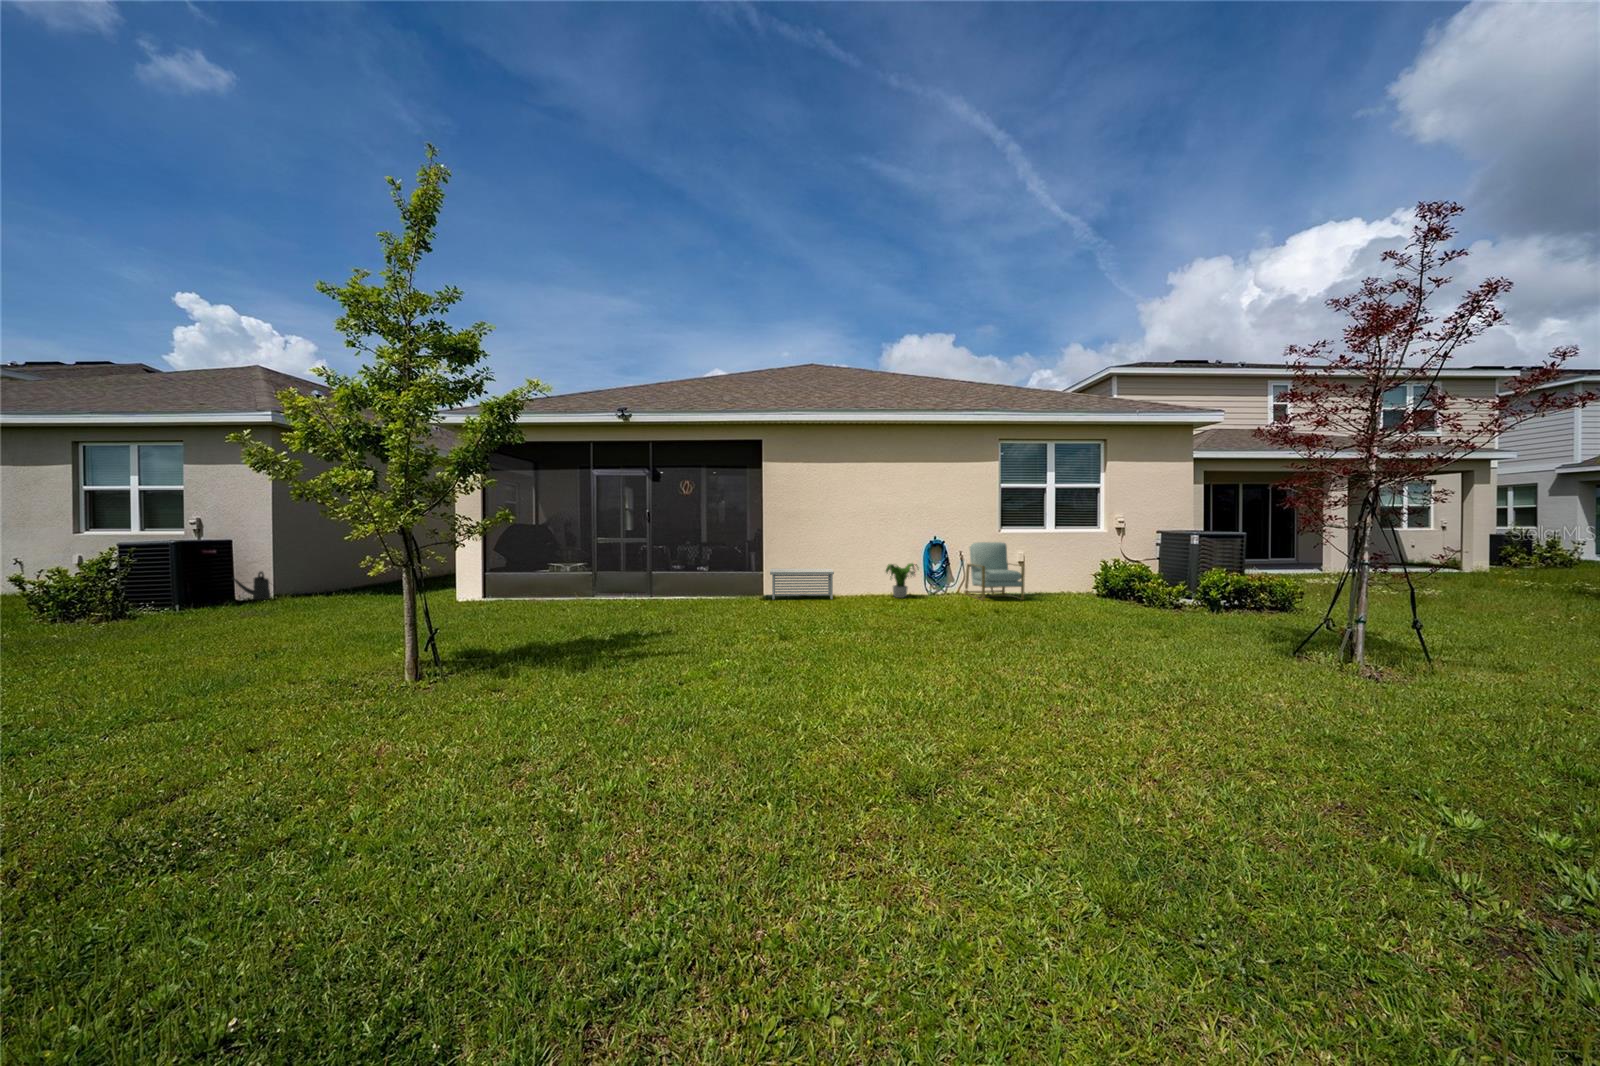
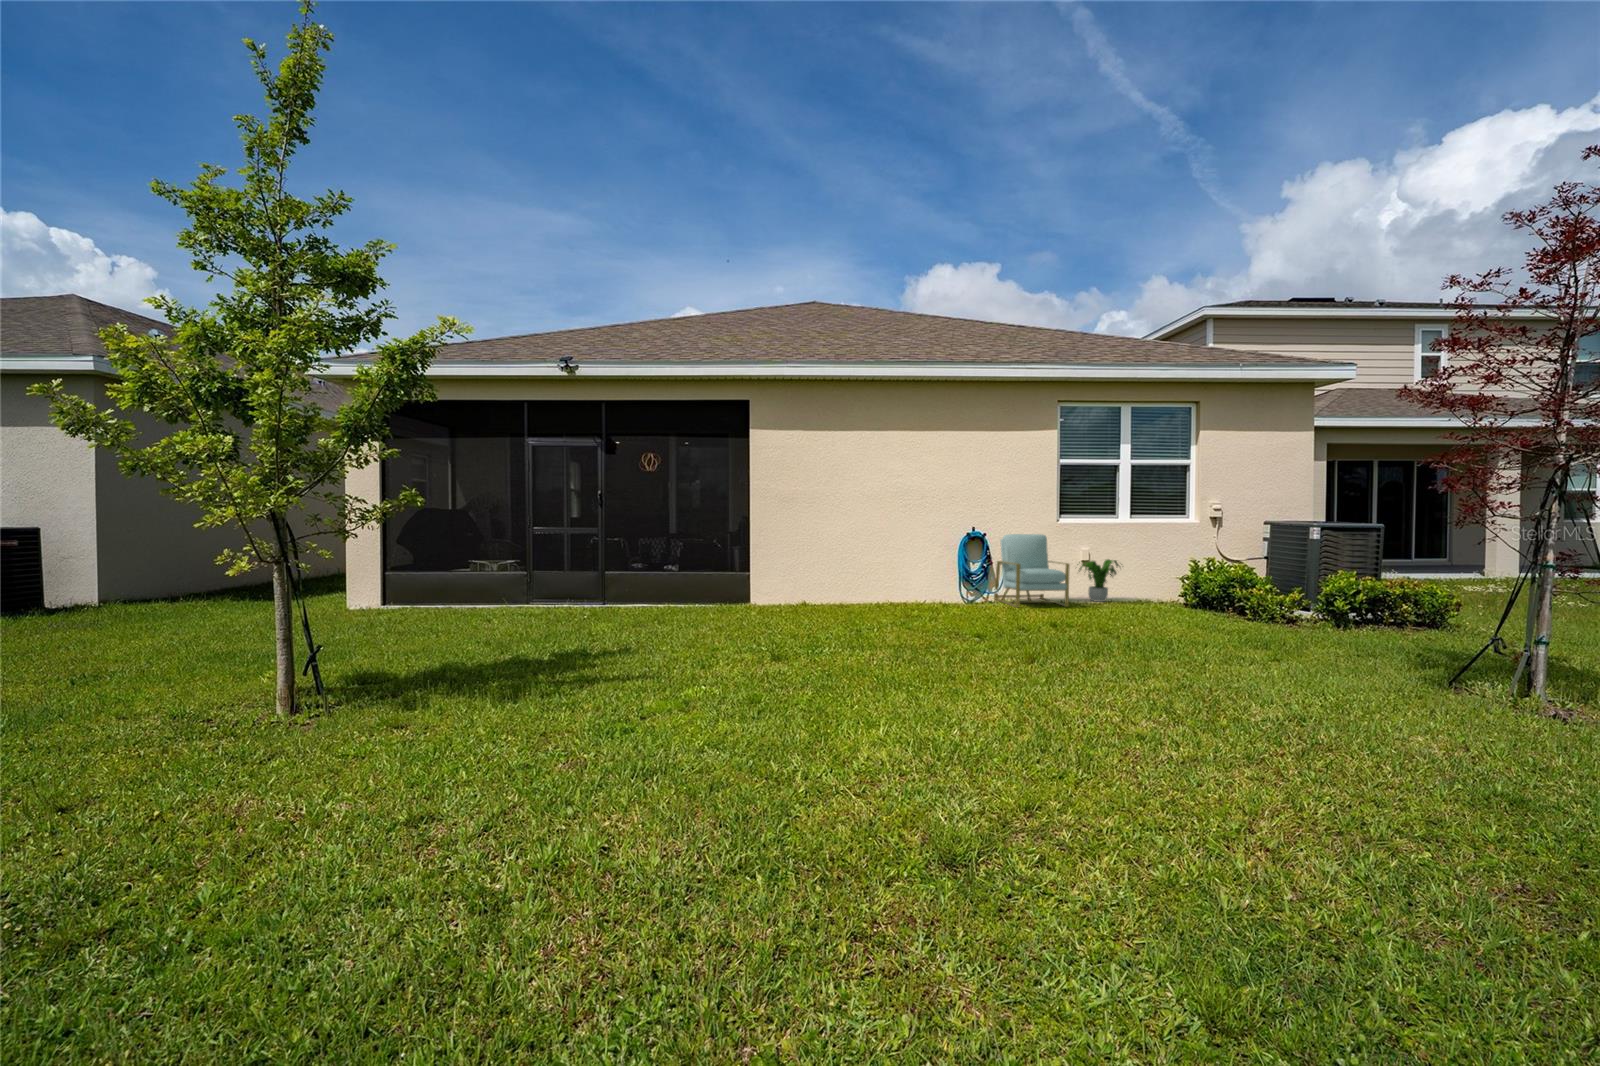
potted plant: present [886,563,919,598] -> present [1079,559,1119,602]
storage bench: present [770,568,834,600] -> none [749,566,830,605]
watering can: present [233,572,271,600] -> none [51,566,110,603]

